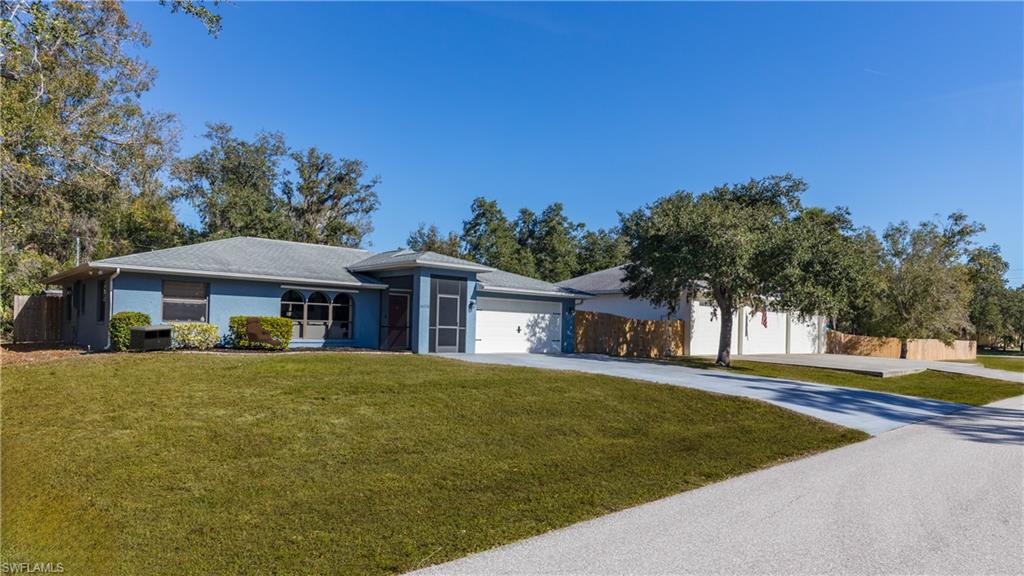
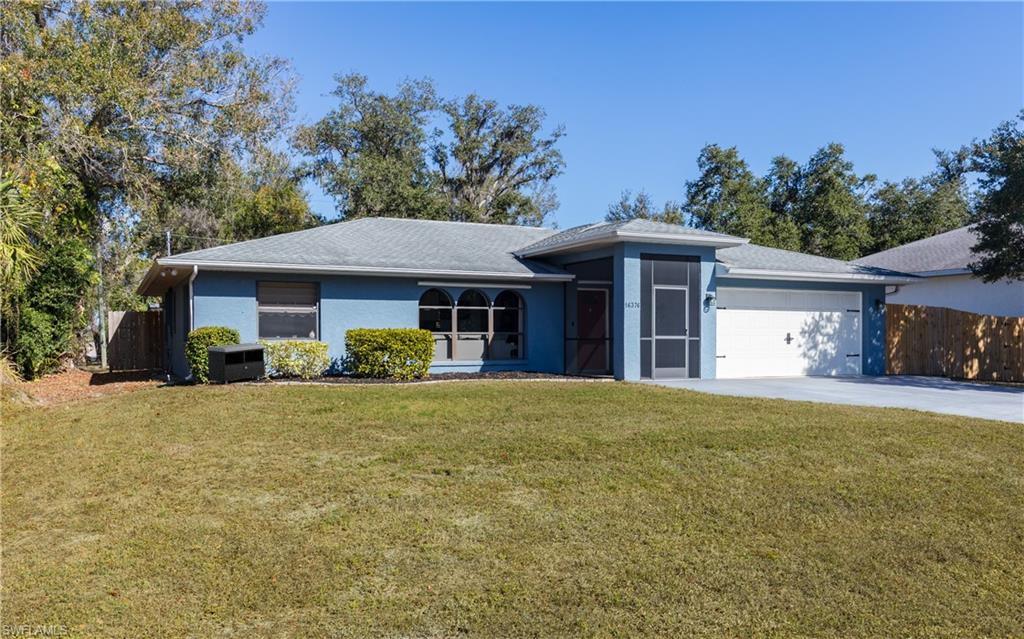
lounge chair: present [246,317,282,350] -> none [363,329,416,381]

